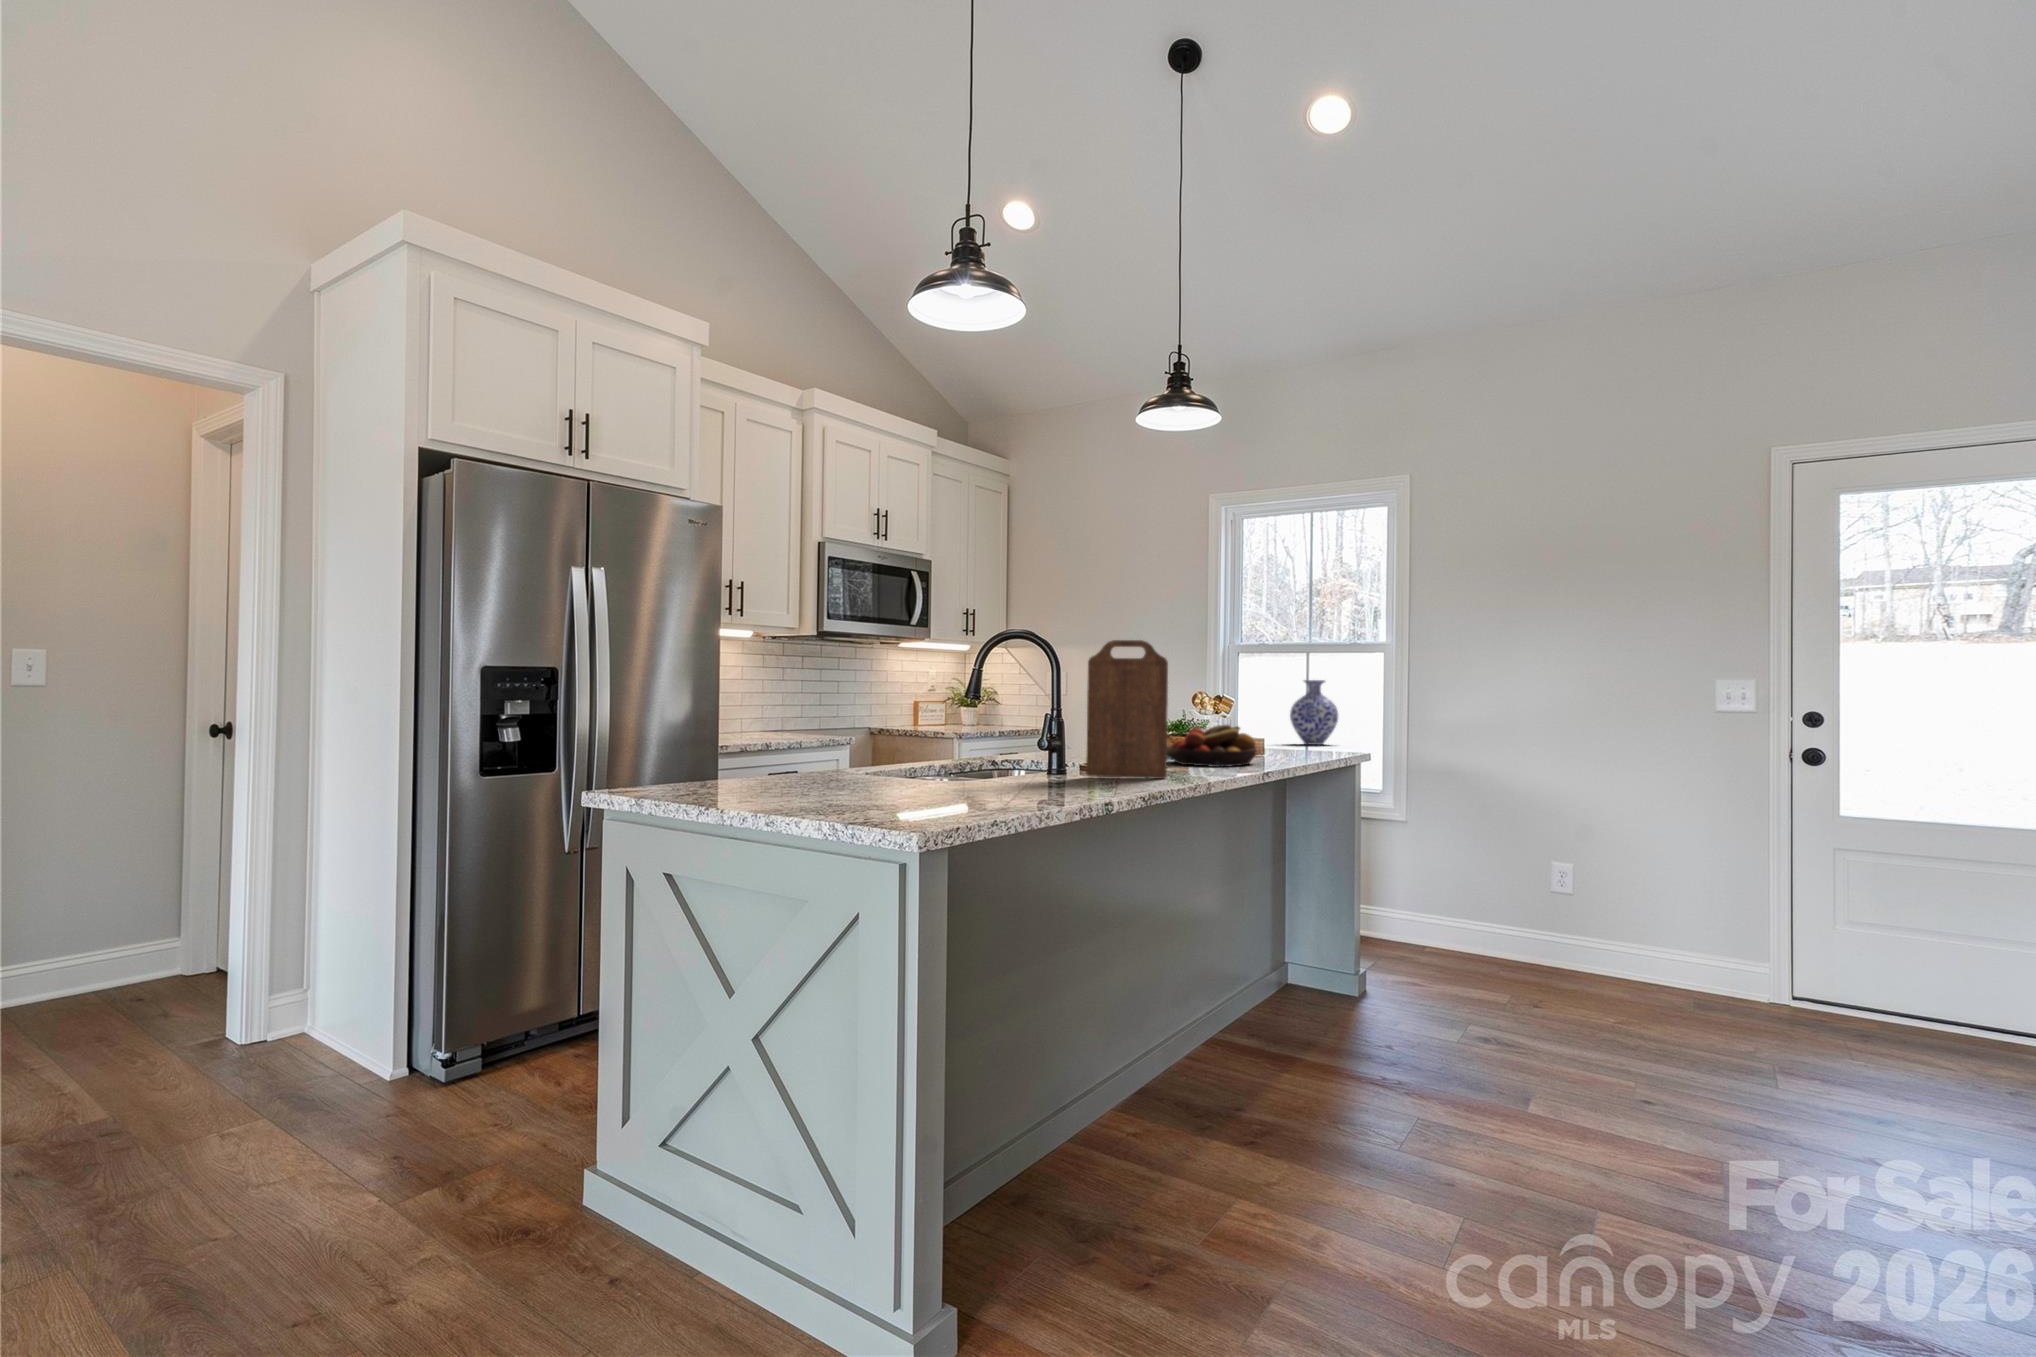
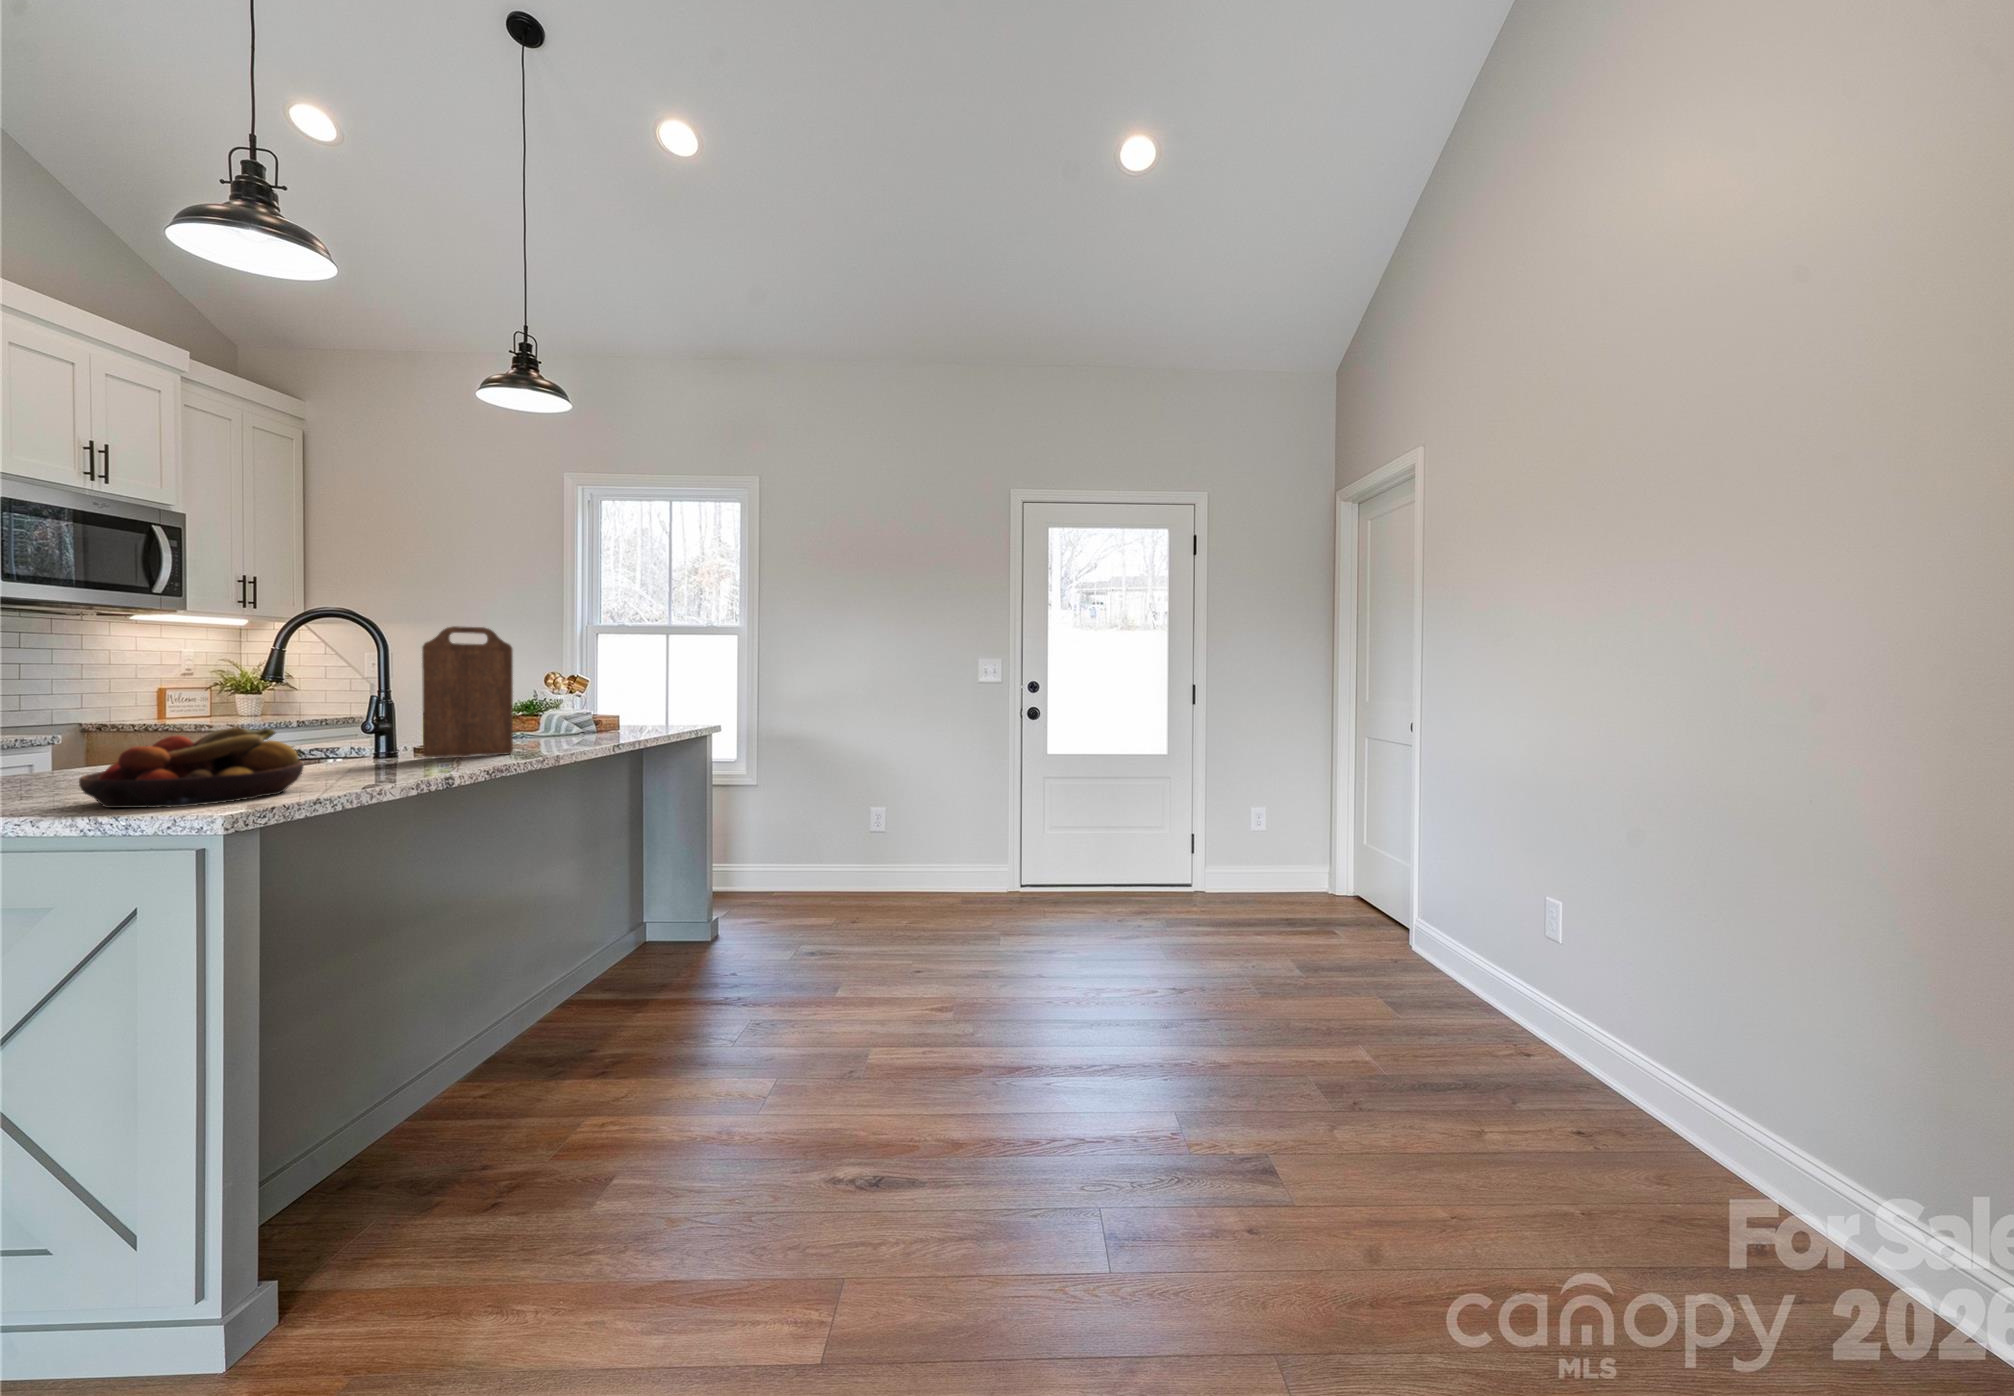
vase: present [1290,680,1338,745] -> none [653,661,697,719]
fruit bowl: present [1167,725,1257,767] -> present [79,727,304,808]

